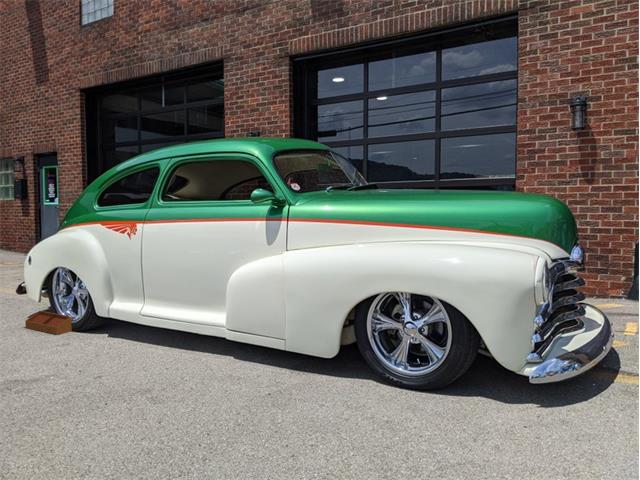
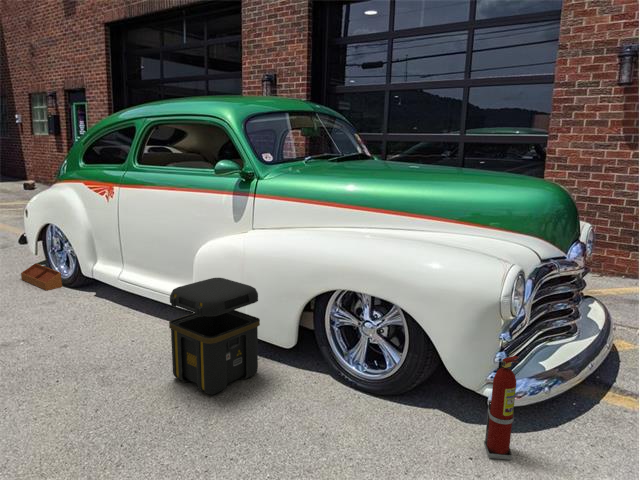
toolbox: none [221,296,304,401] -> present [169,278,260,395]
fire extinguisher: none [529,333,557,427] -> present [484,356,519,460]

